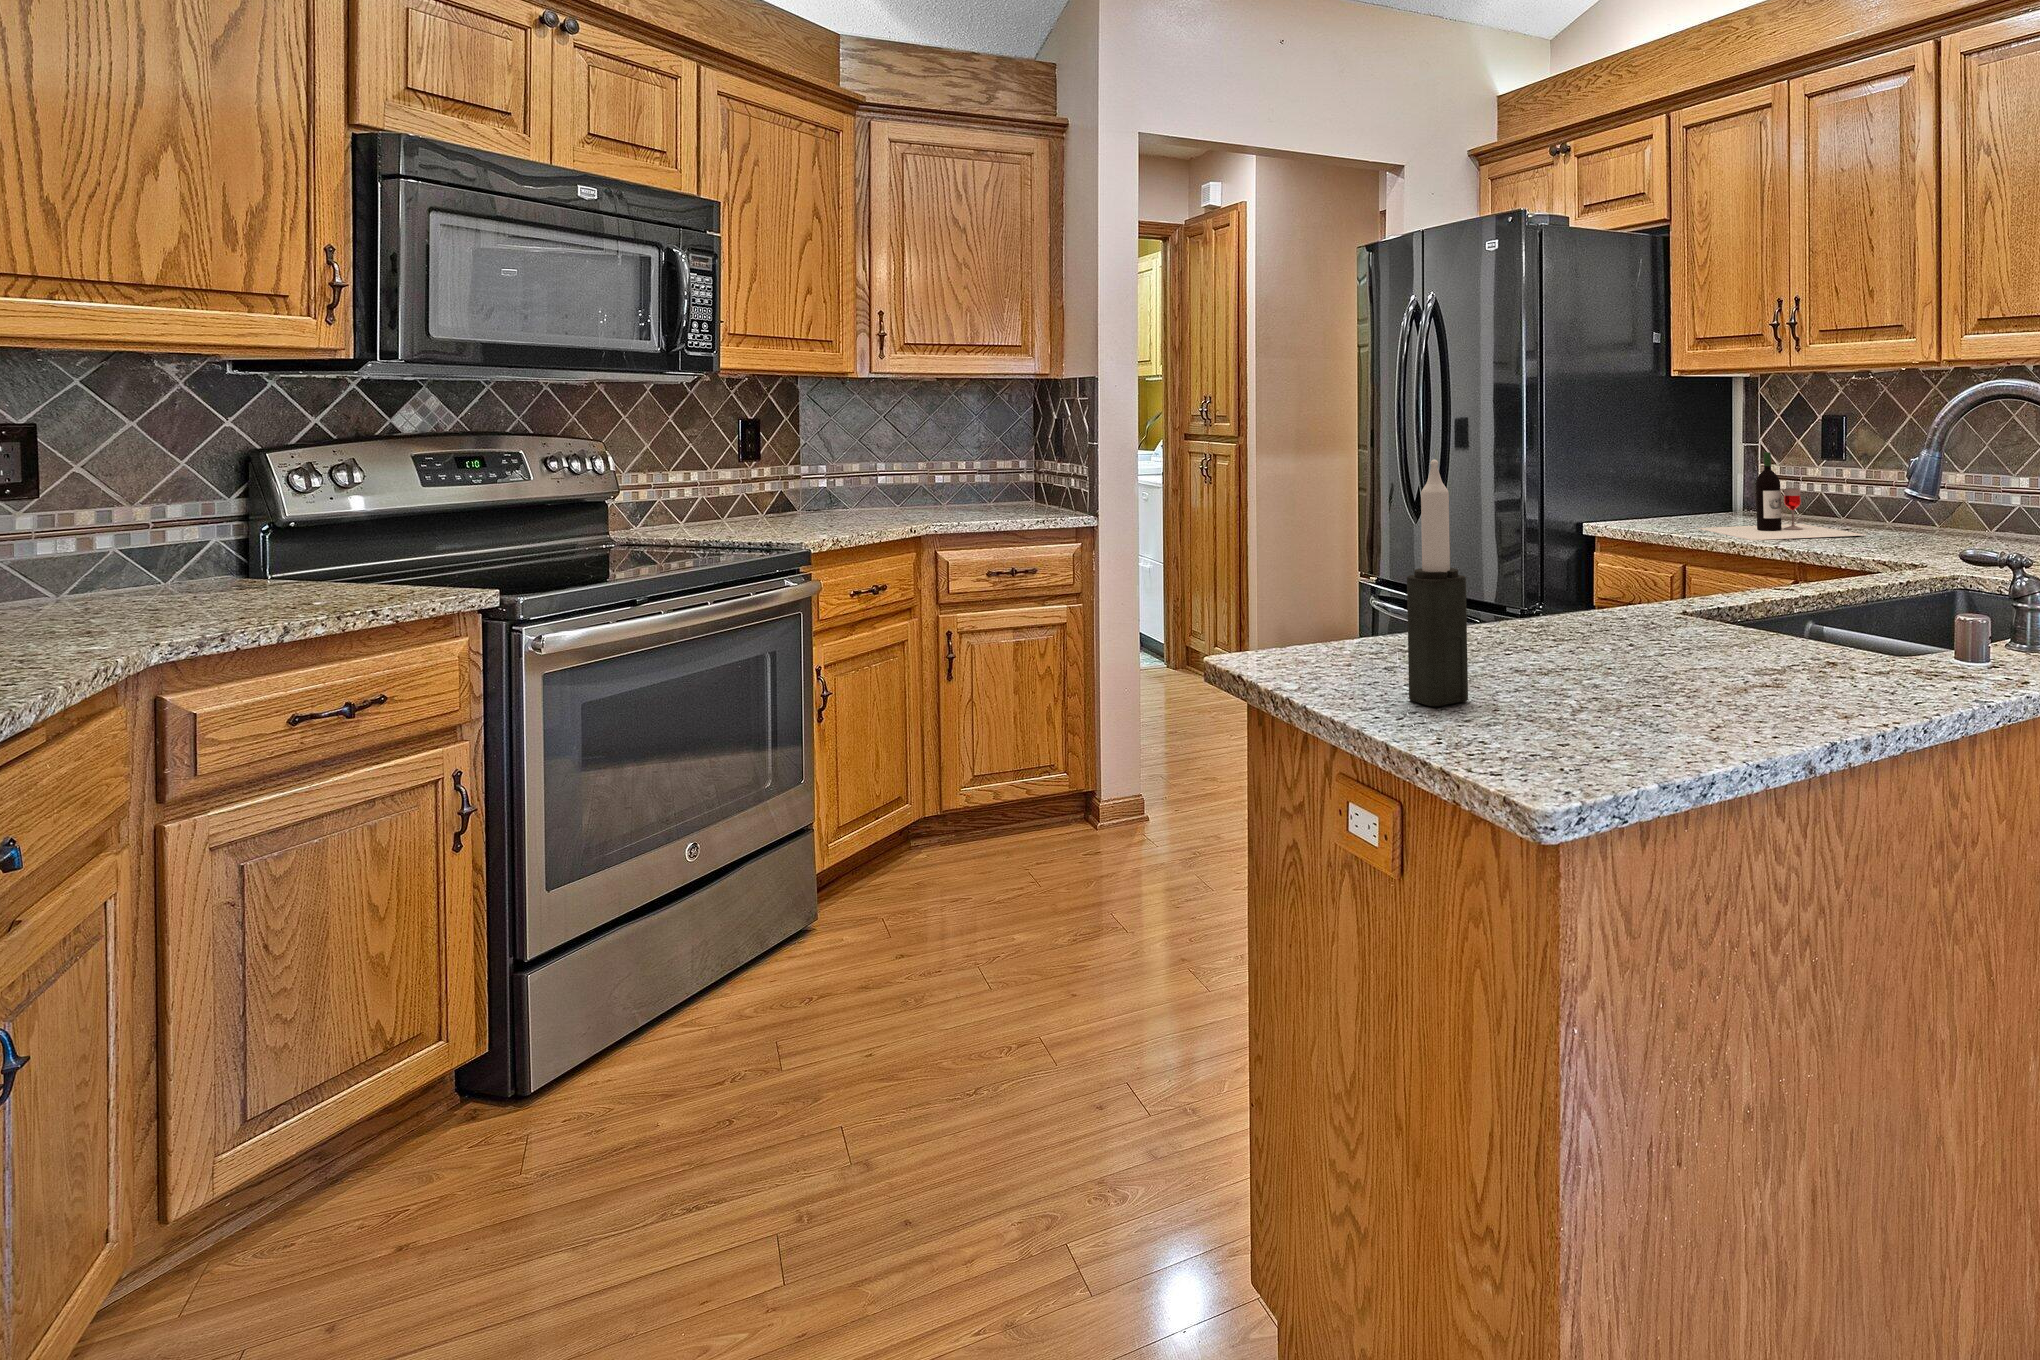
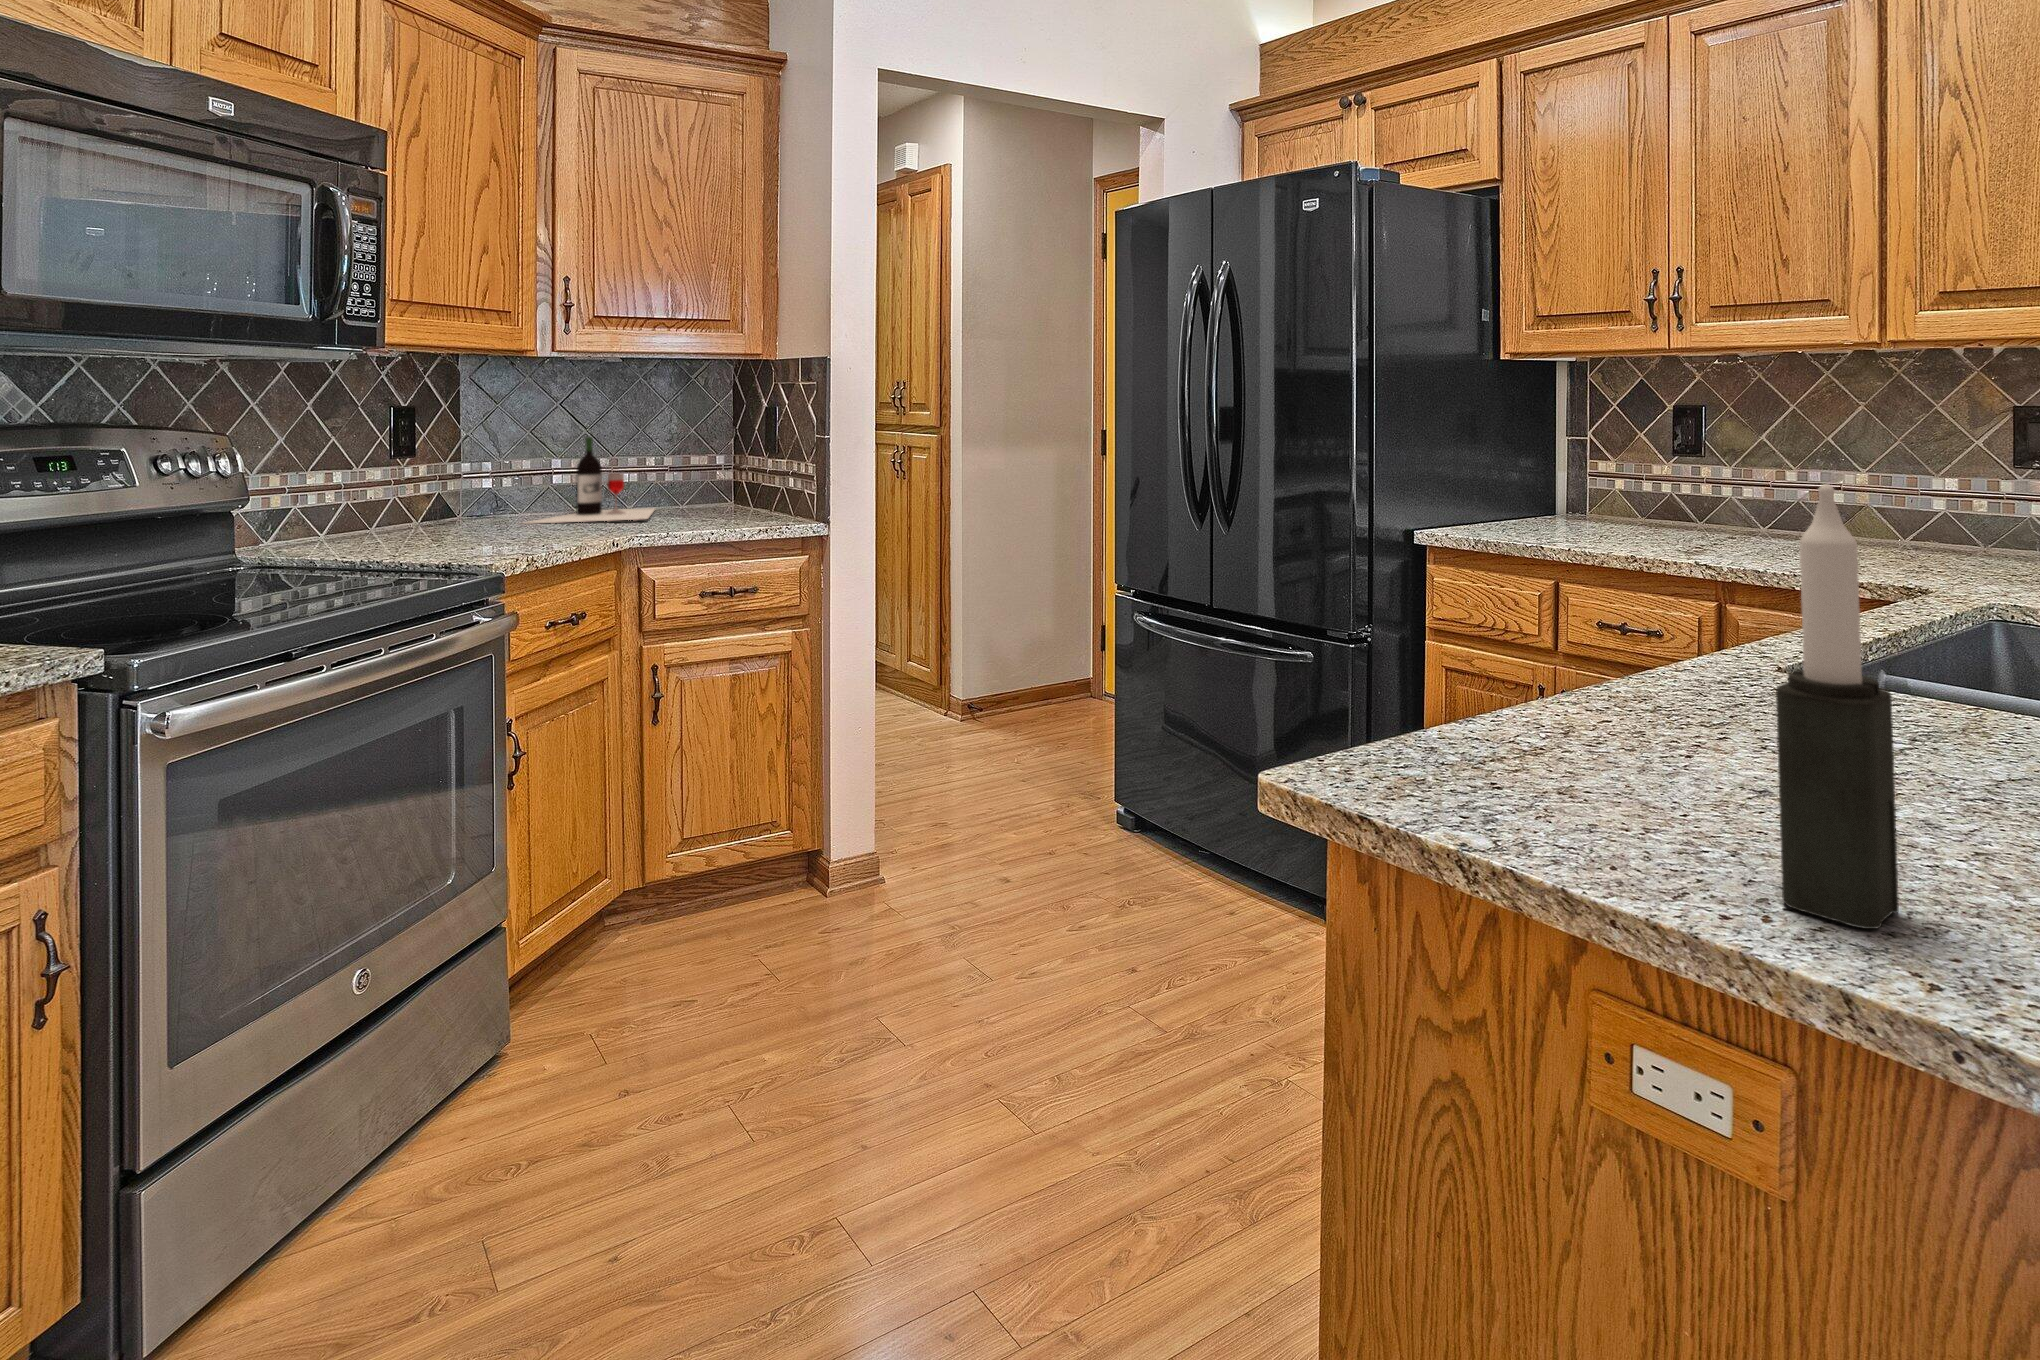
wine bottle: present [1698,452,1864,540] -> present [526,437,654,524]

